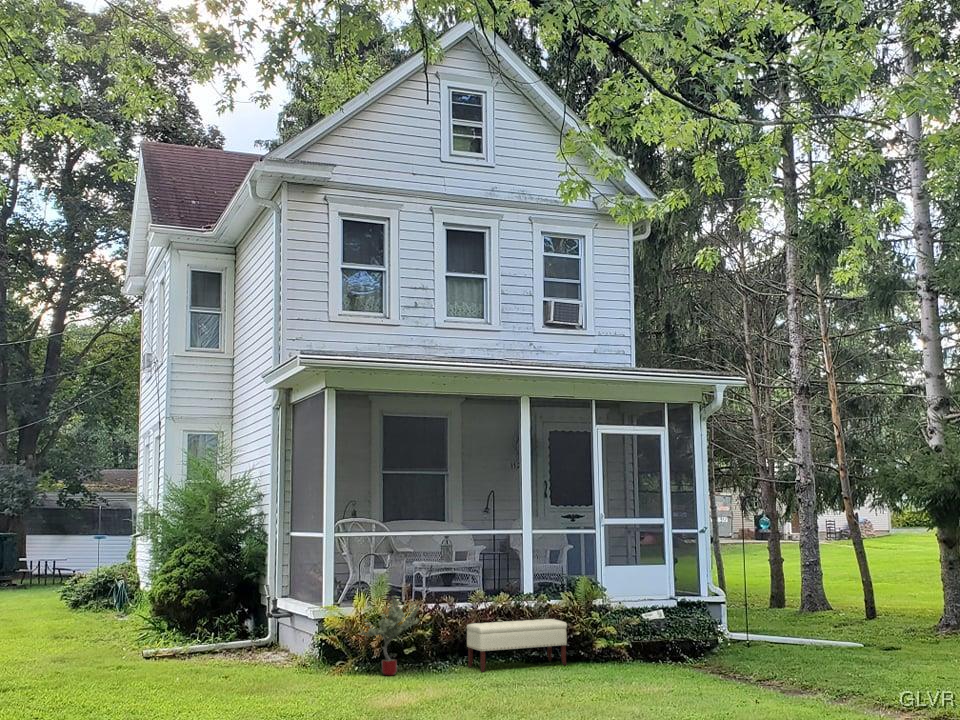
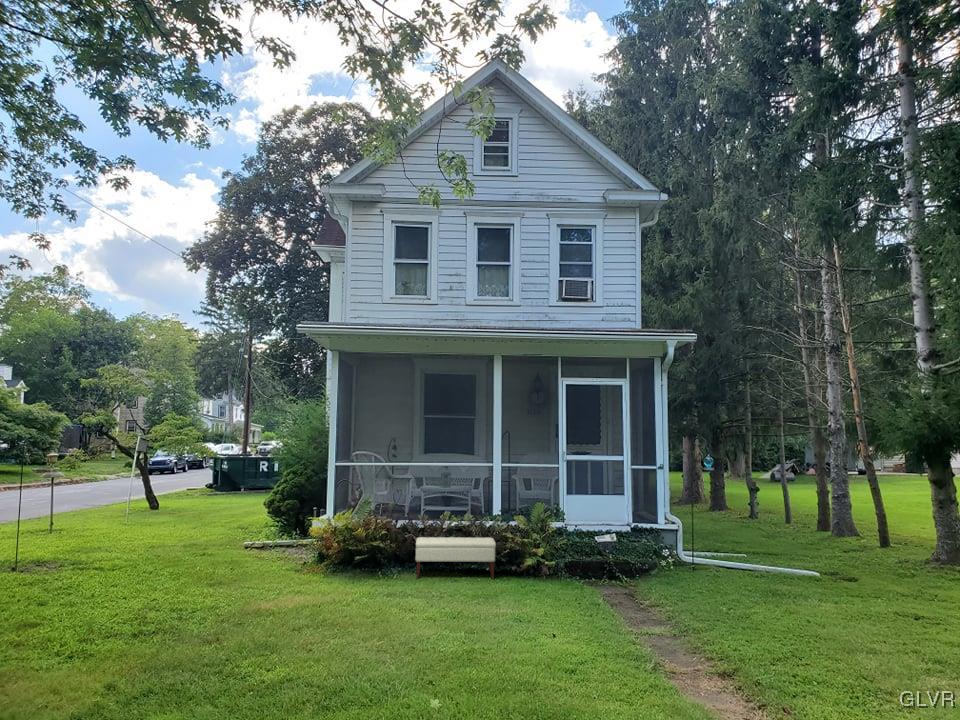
potted tree: present [359,596,419,676] -> none [322,511,372,574]

